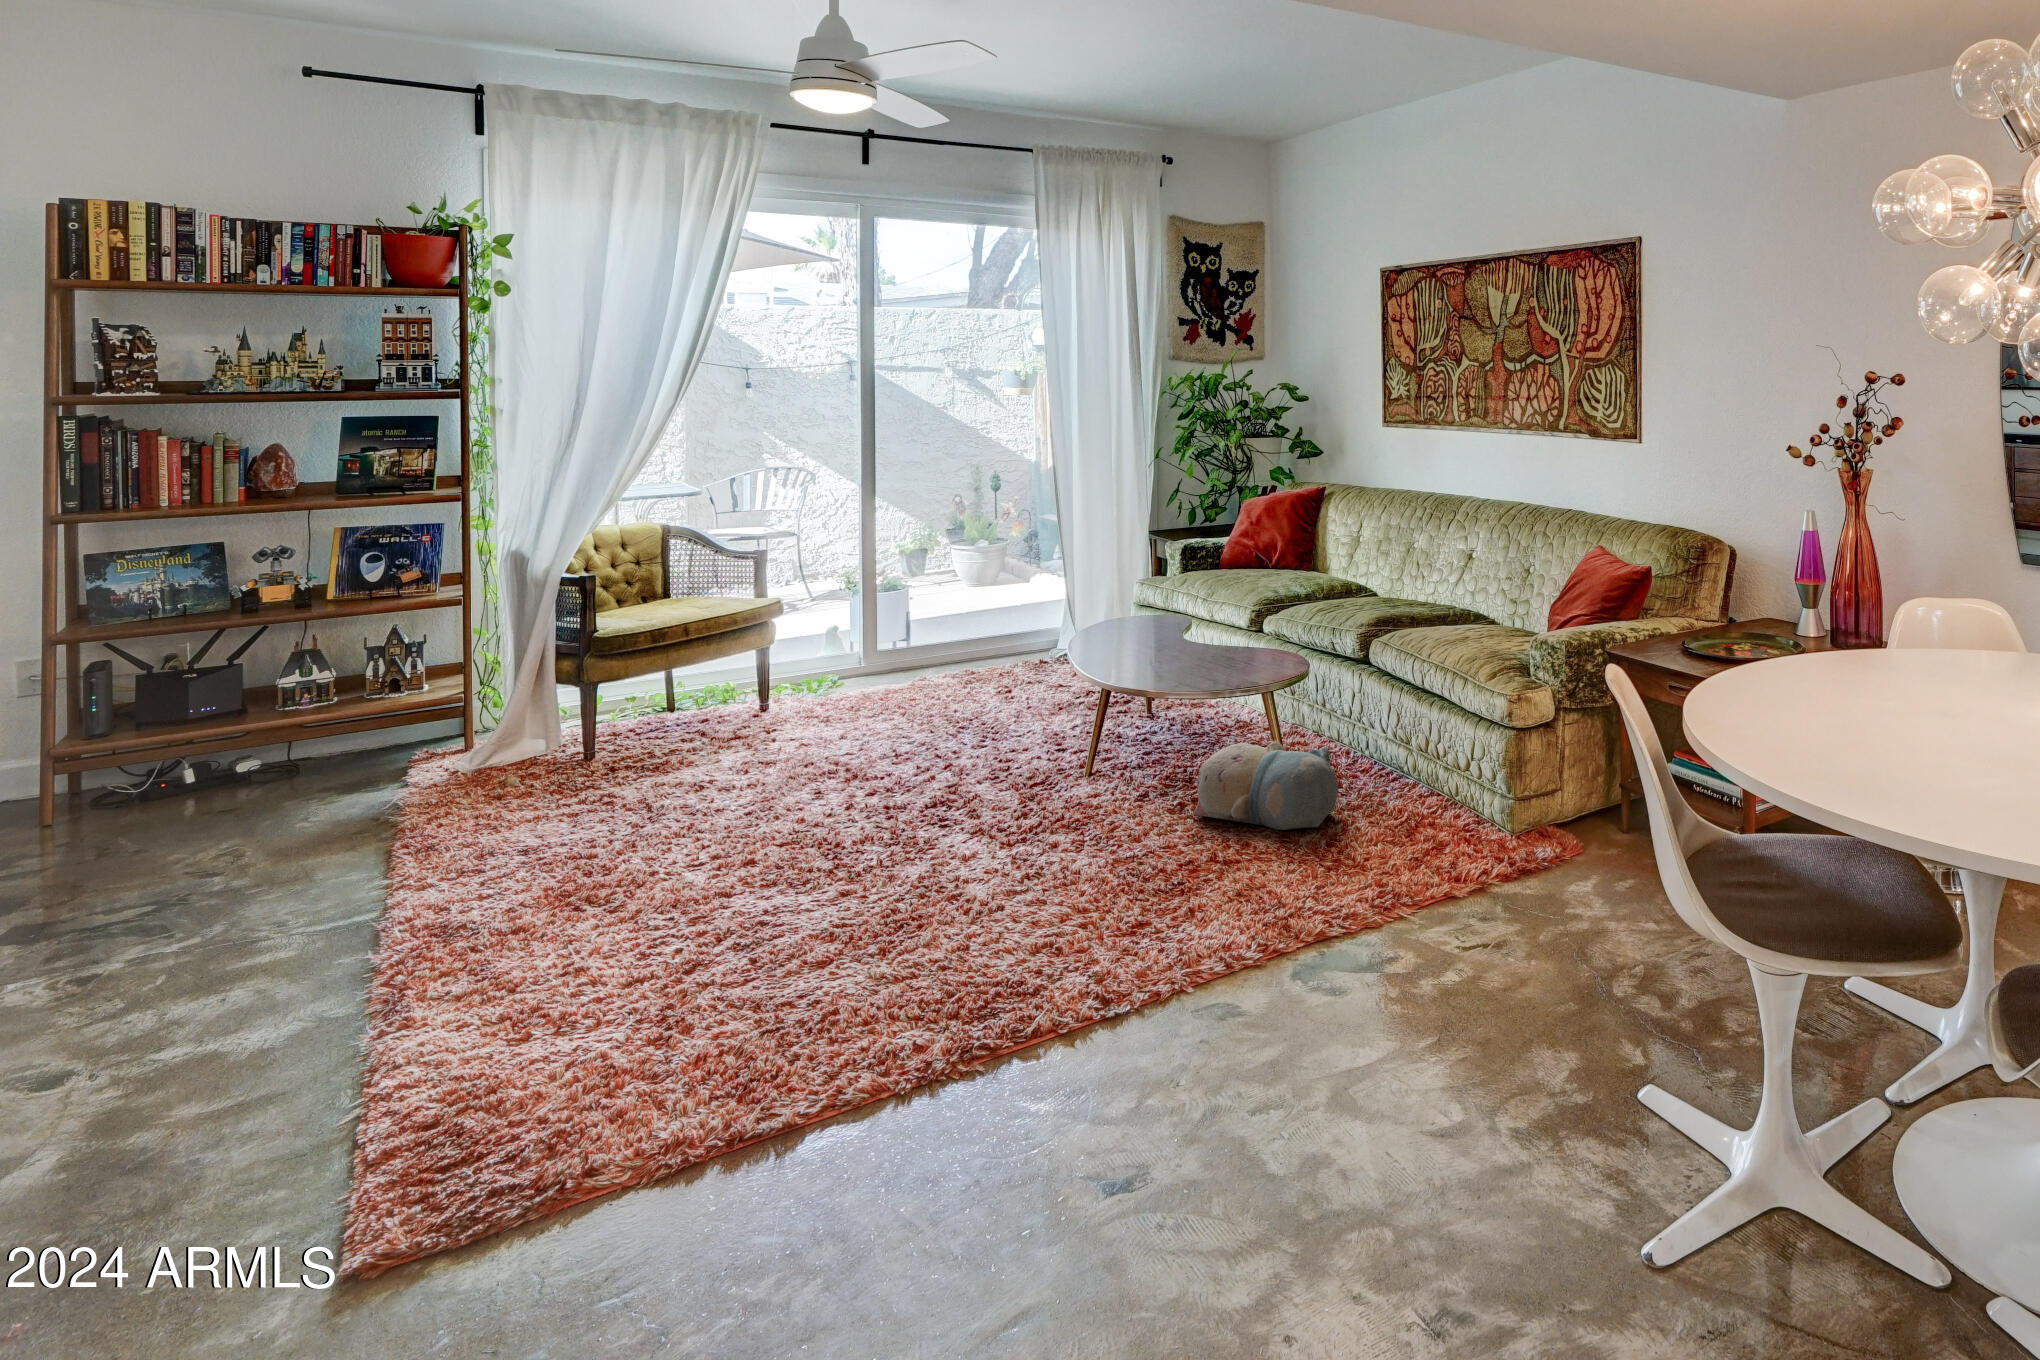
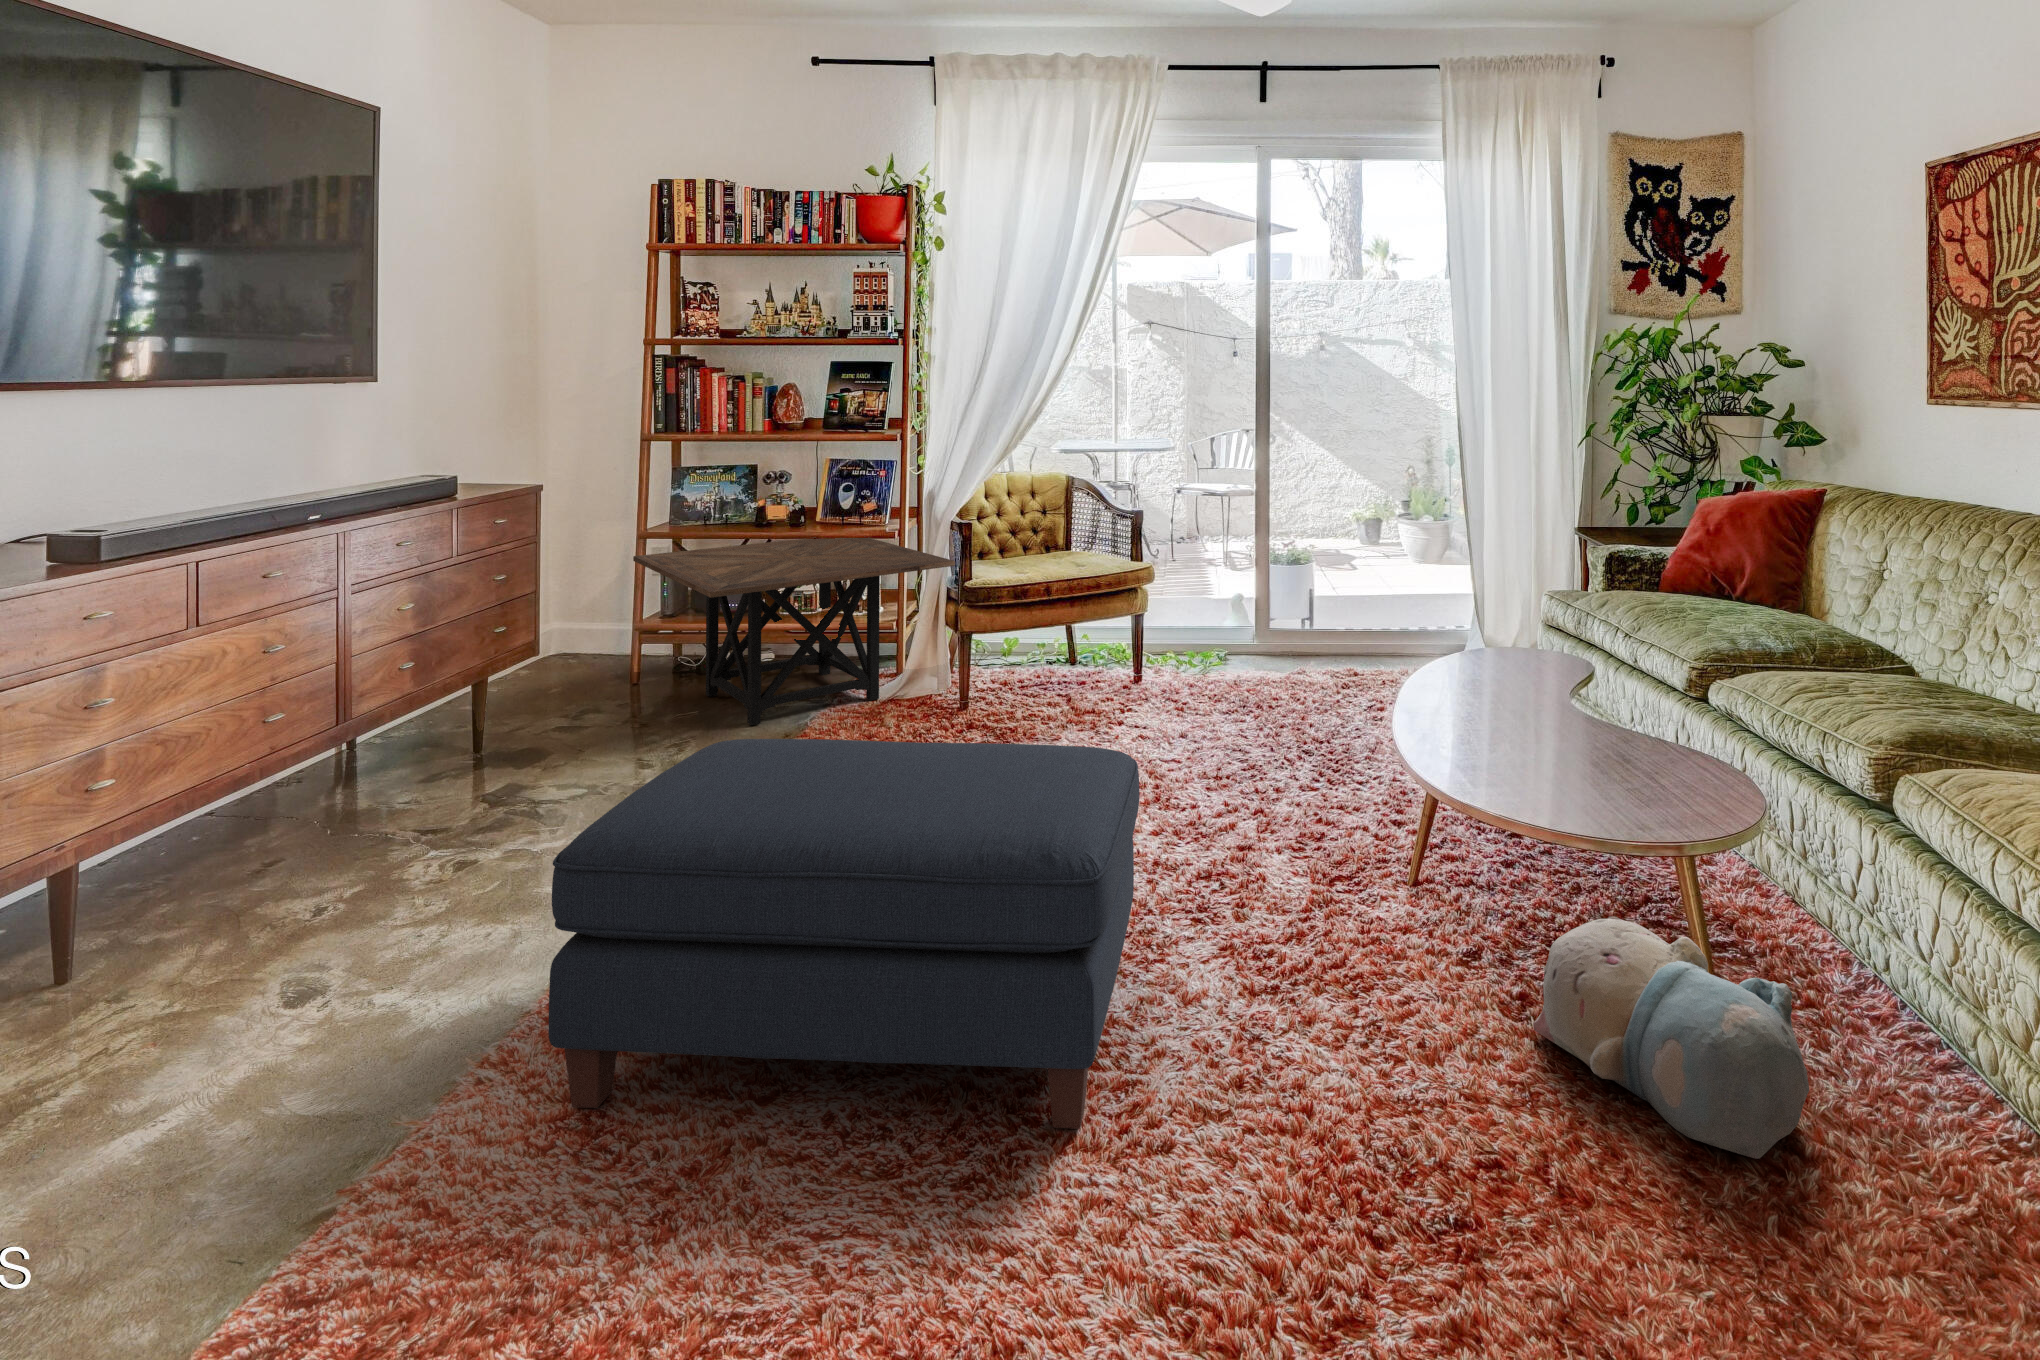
side table: none [74,612,564,819] -> present [633,538,955,725]
ottoman: none [505,705,958,1016] -> present [548,739,1140,1129]

